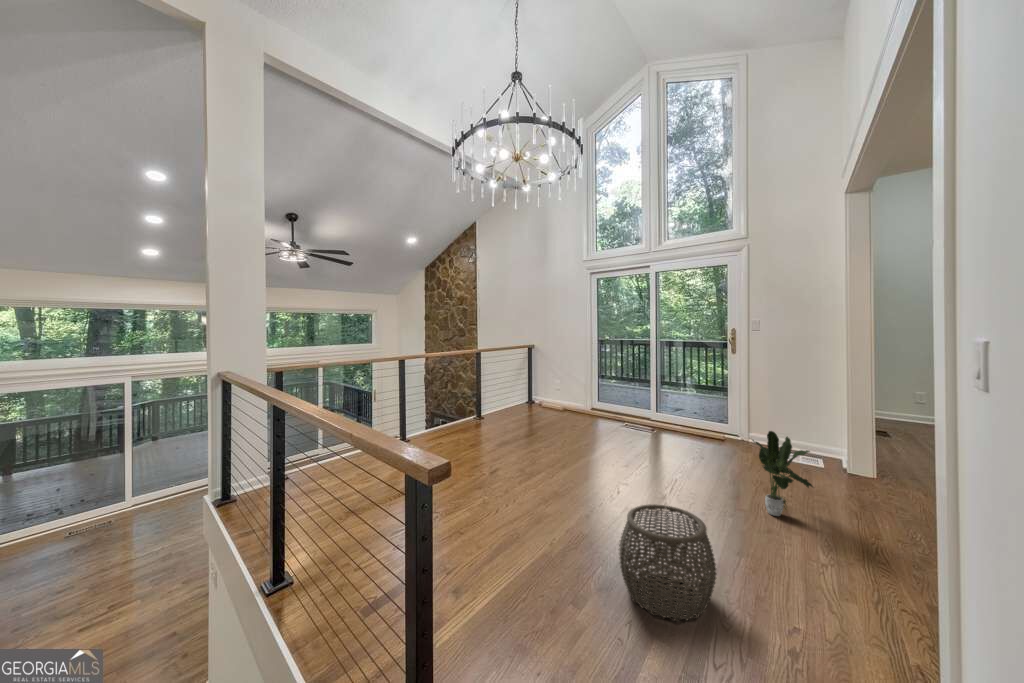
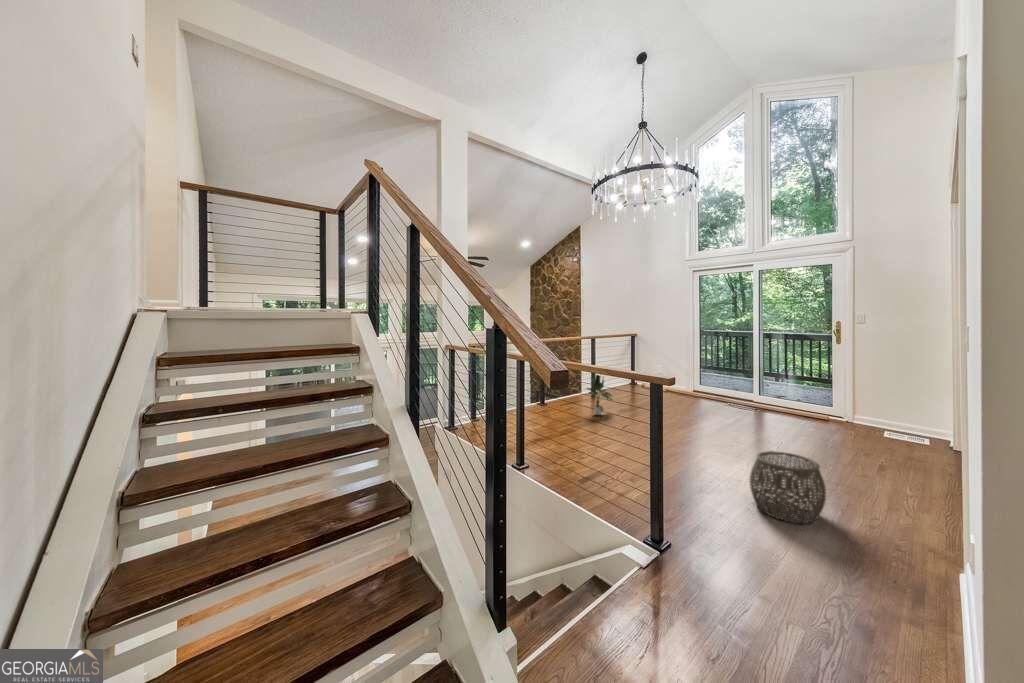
potted plant: present [753,431,813,516] -> present [587,375,612,415]

